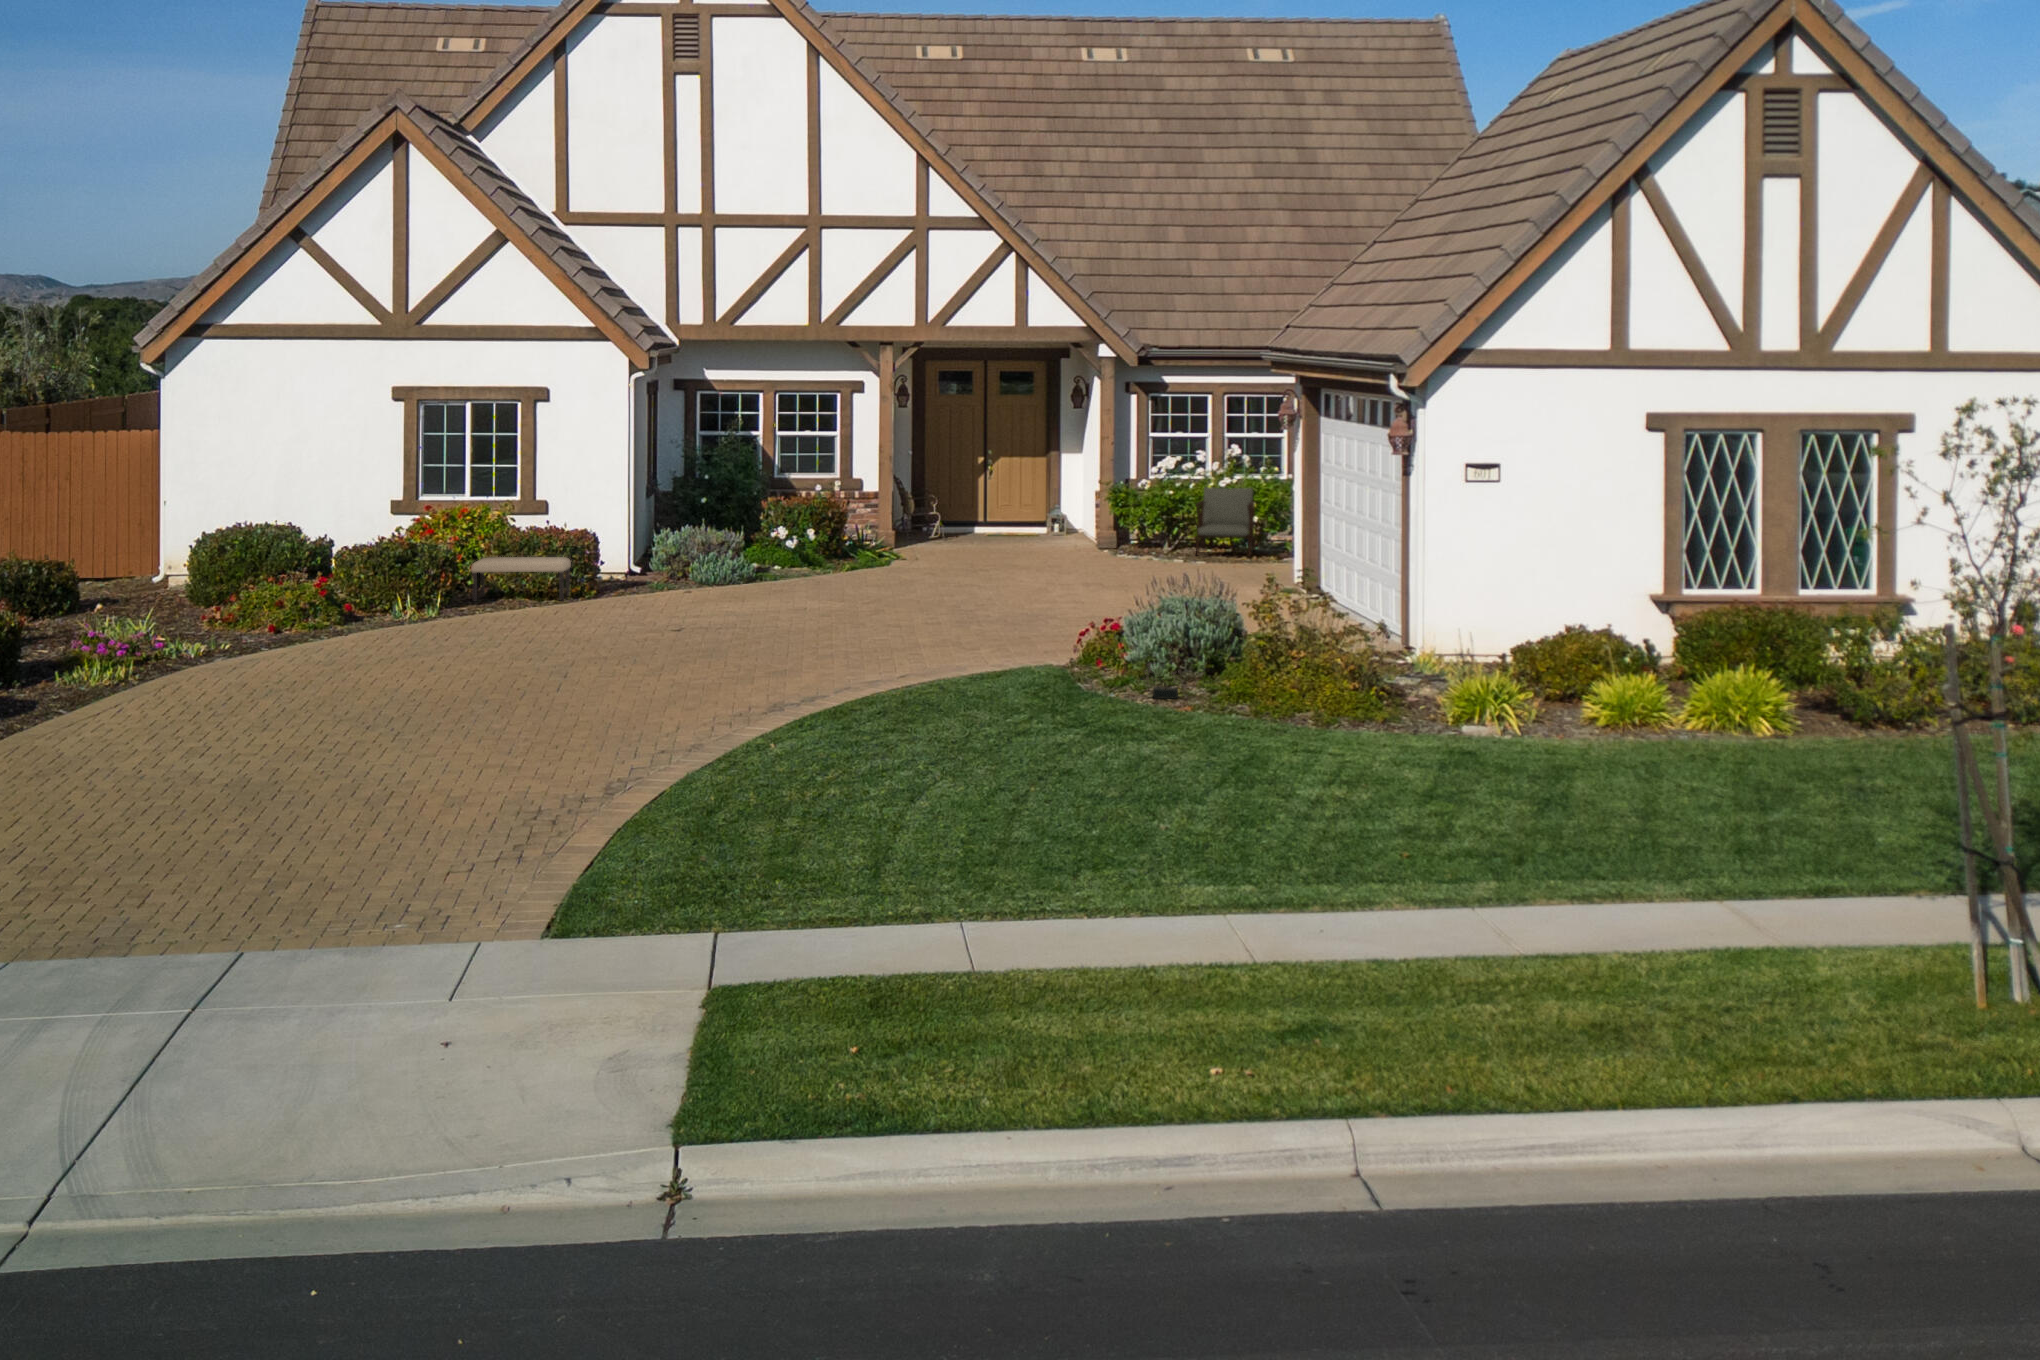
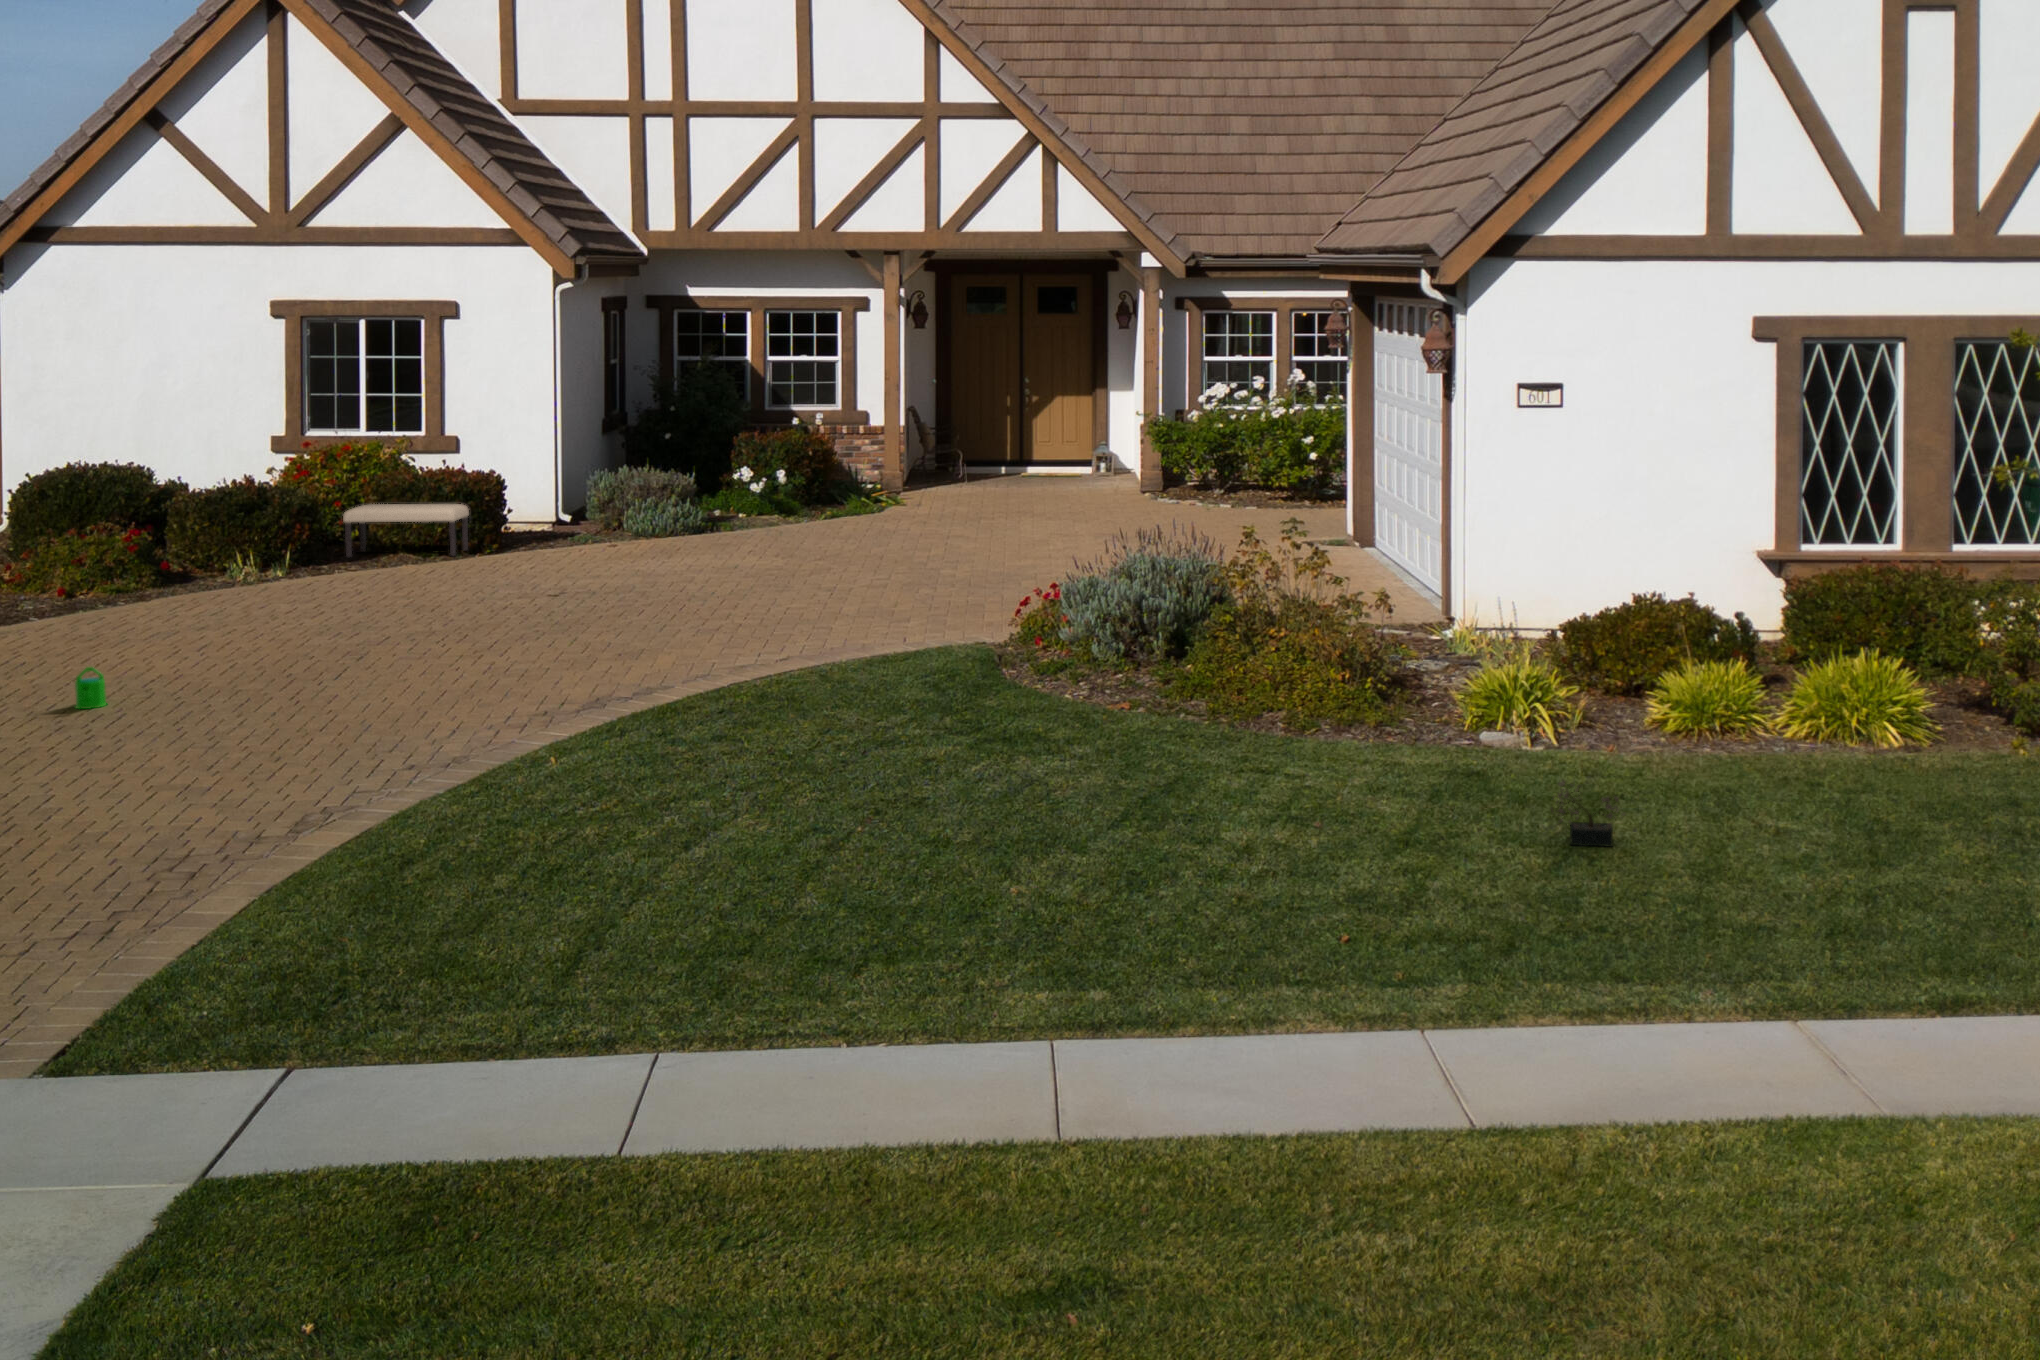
lounge chair: present [1196,487,1256,556] -> none [1244,420,1319,502]
decorative plant: present [1145,664,1183,699] -> present [1551,781,1624,847]
watering can: none [364,682,390,715] -> present [75,667,108,709]

